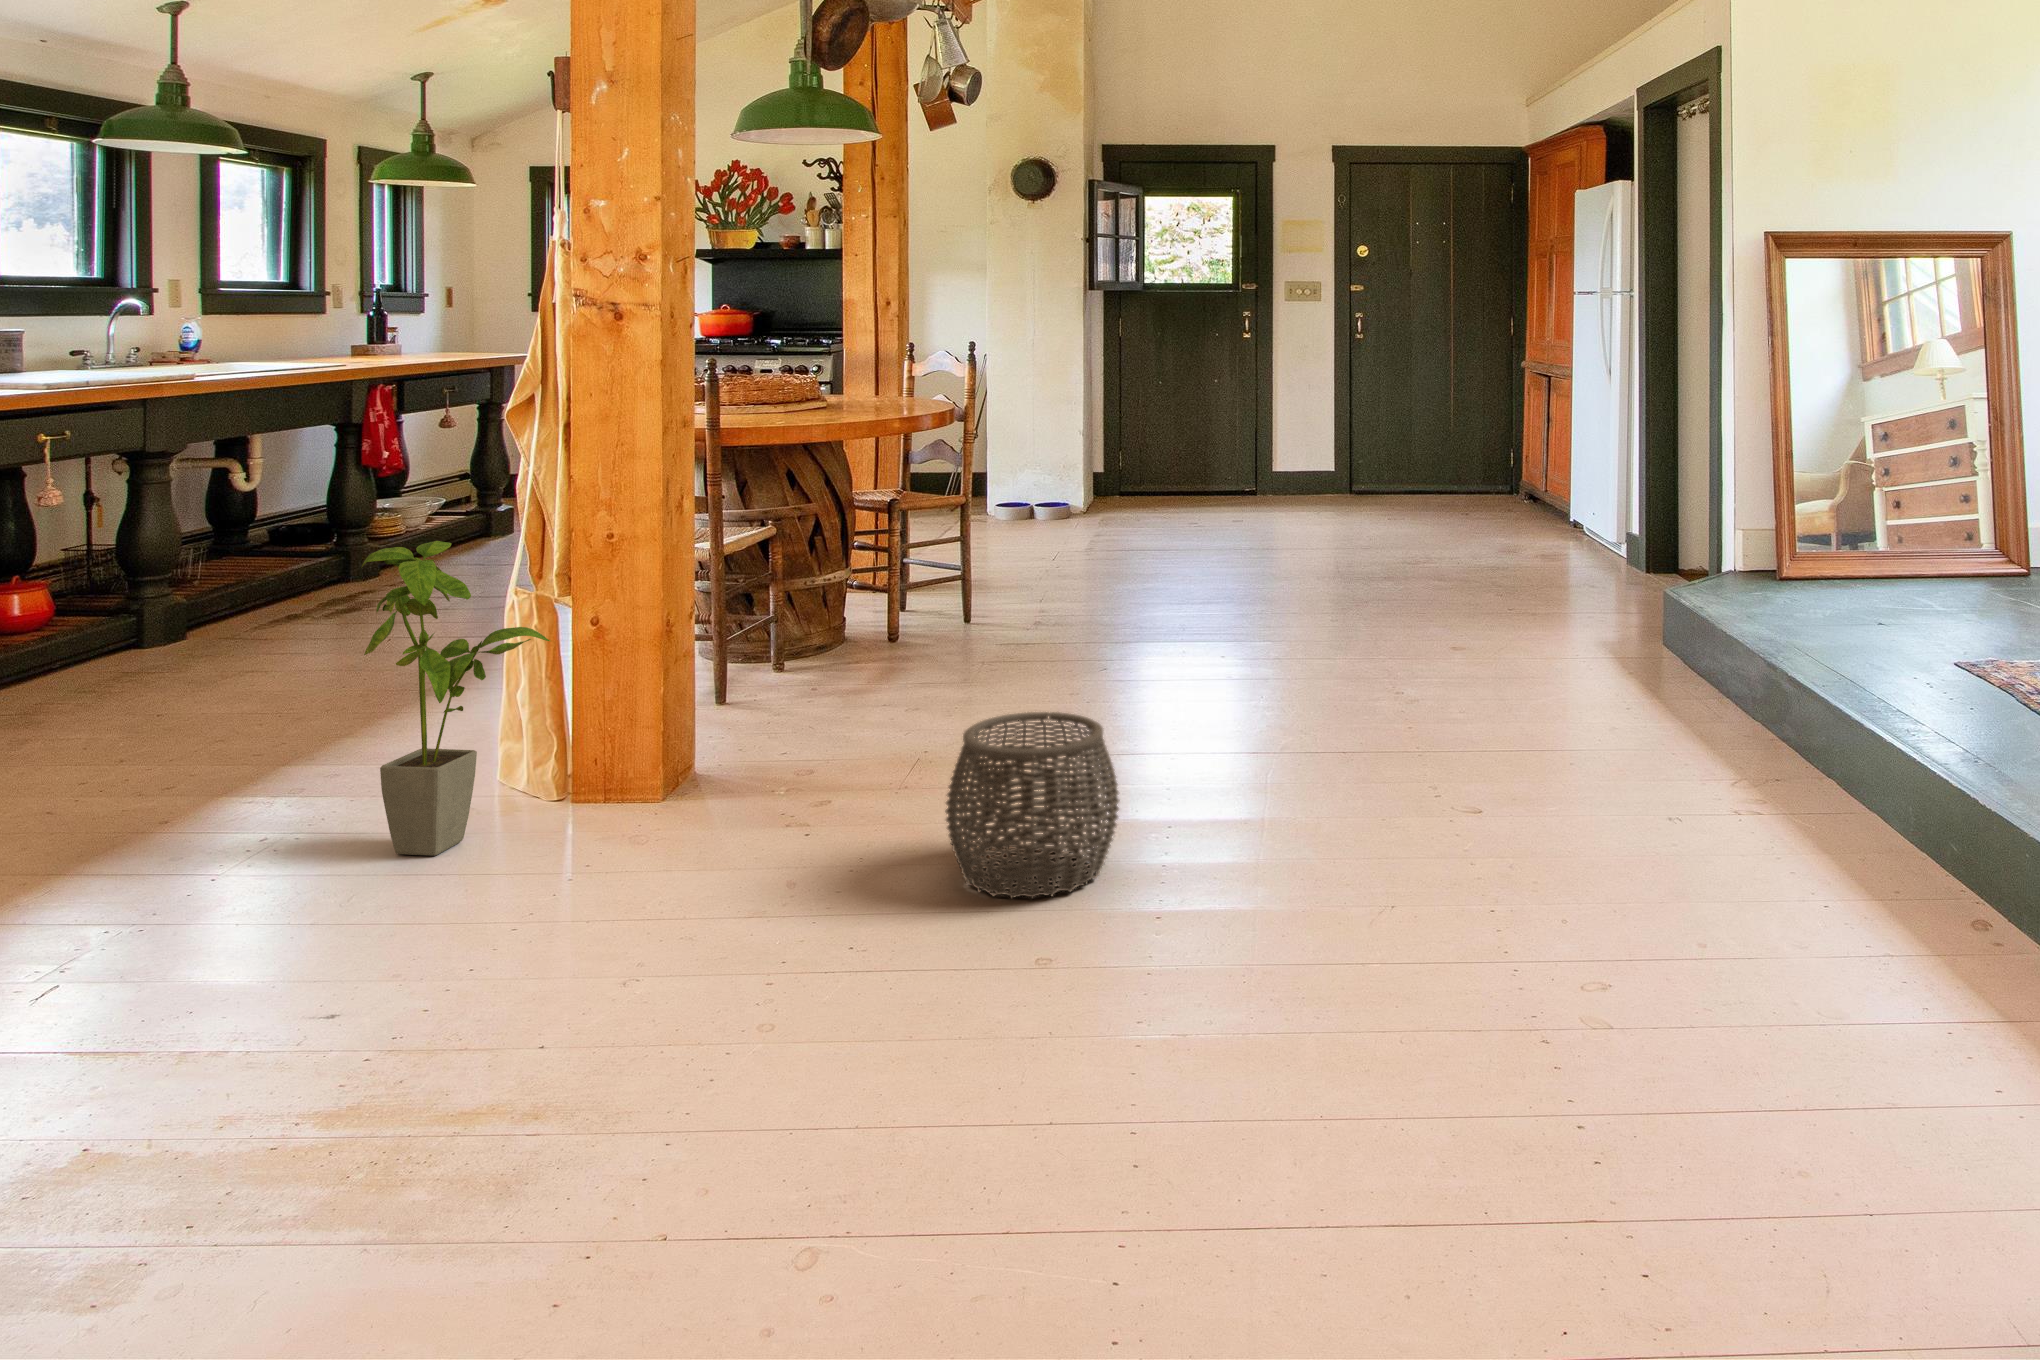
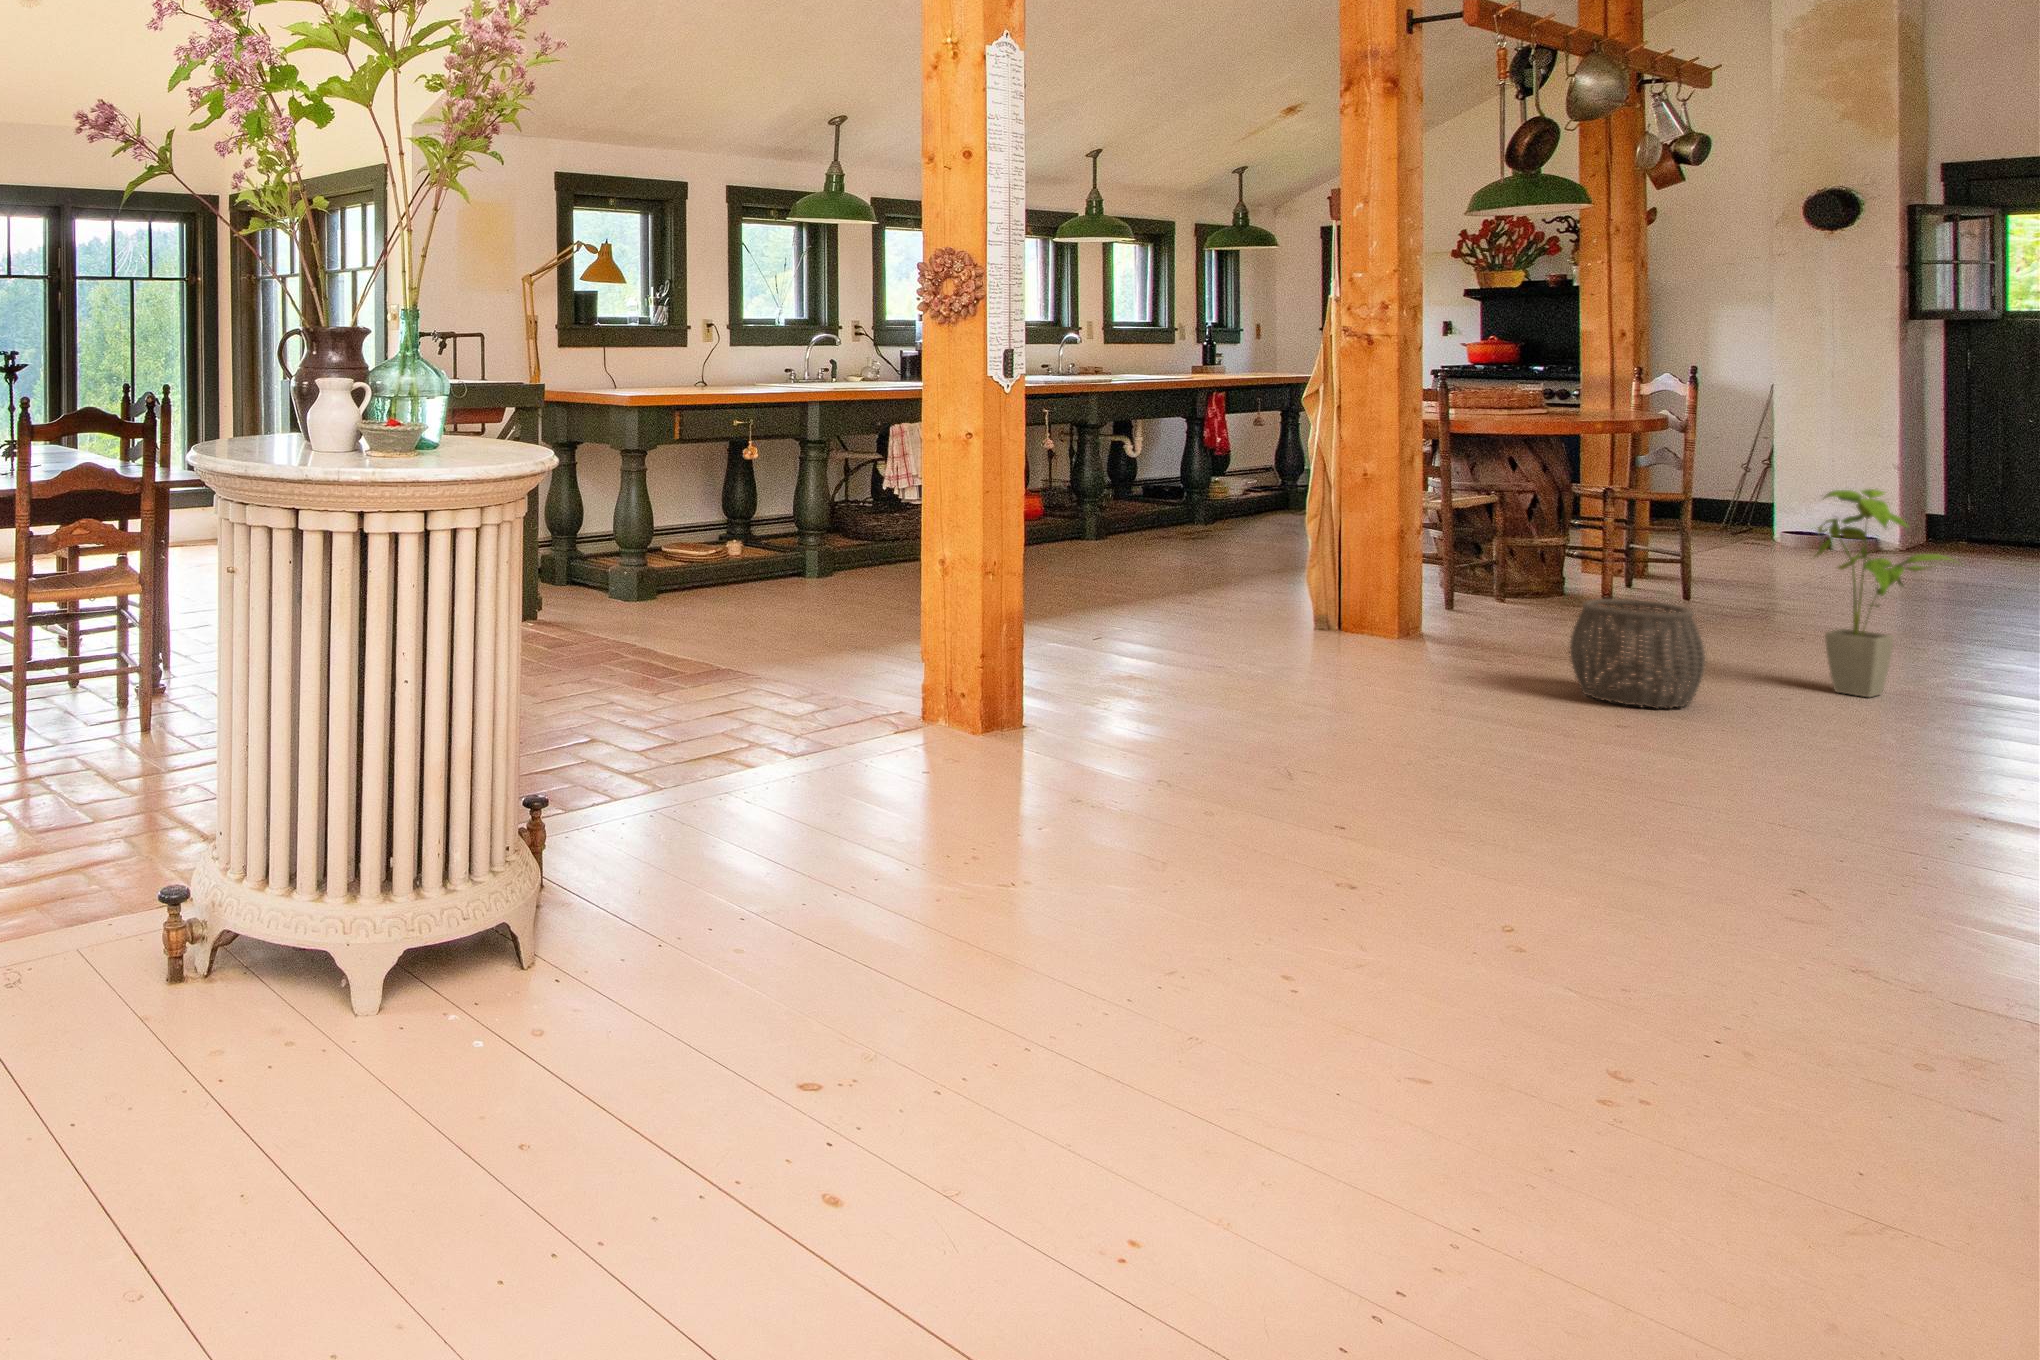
house plant: present [361,541,550,856] -> present [1815,489,1949,698]

